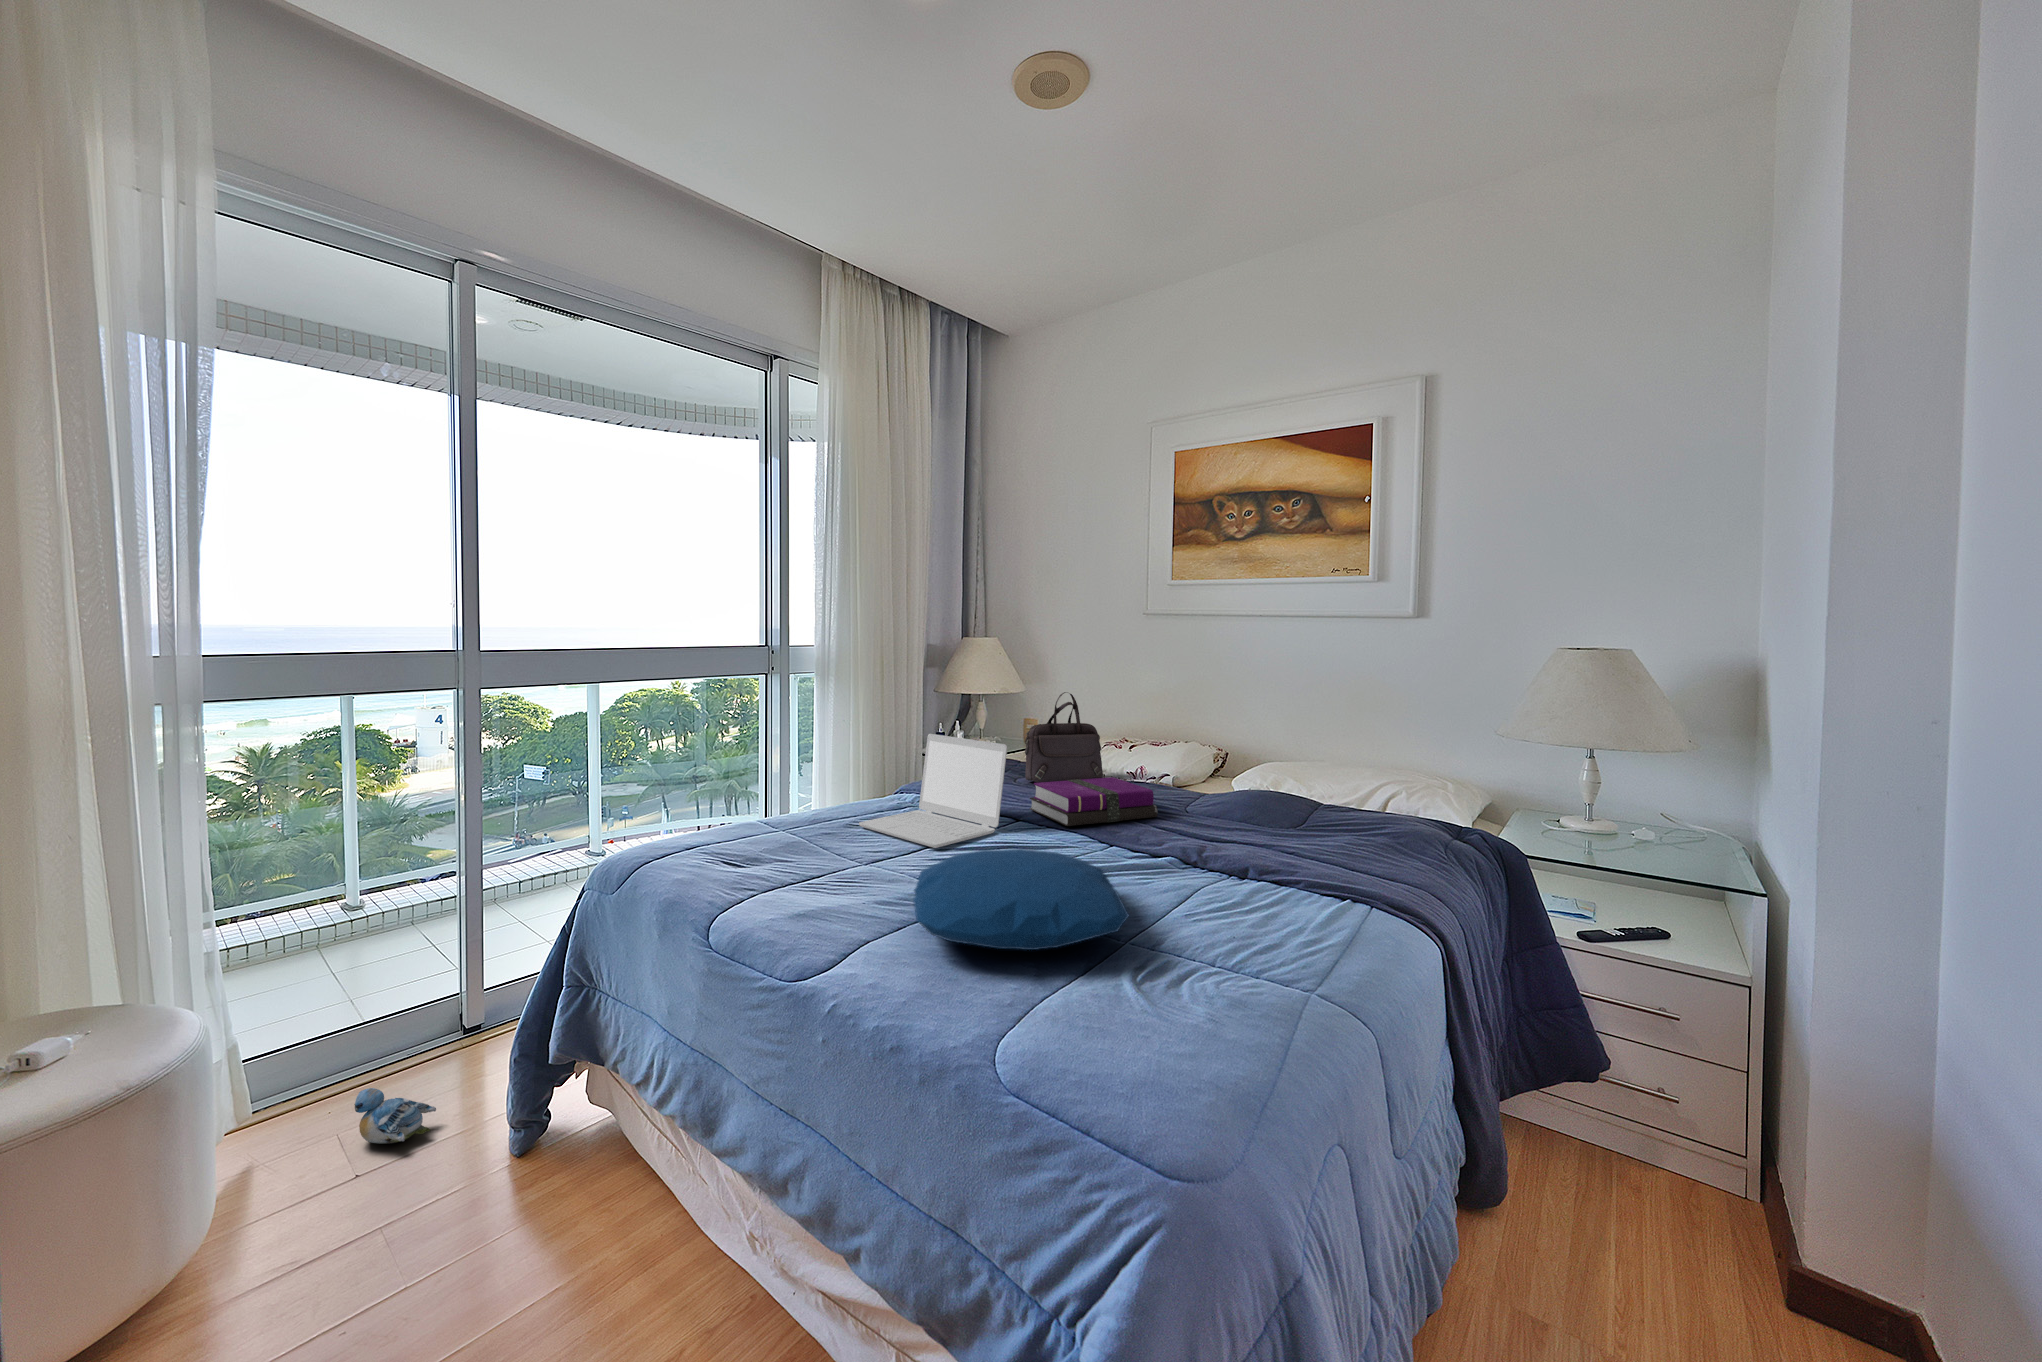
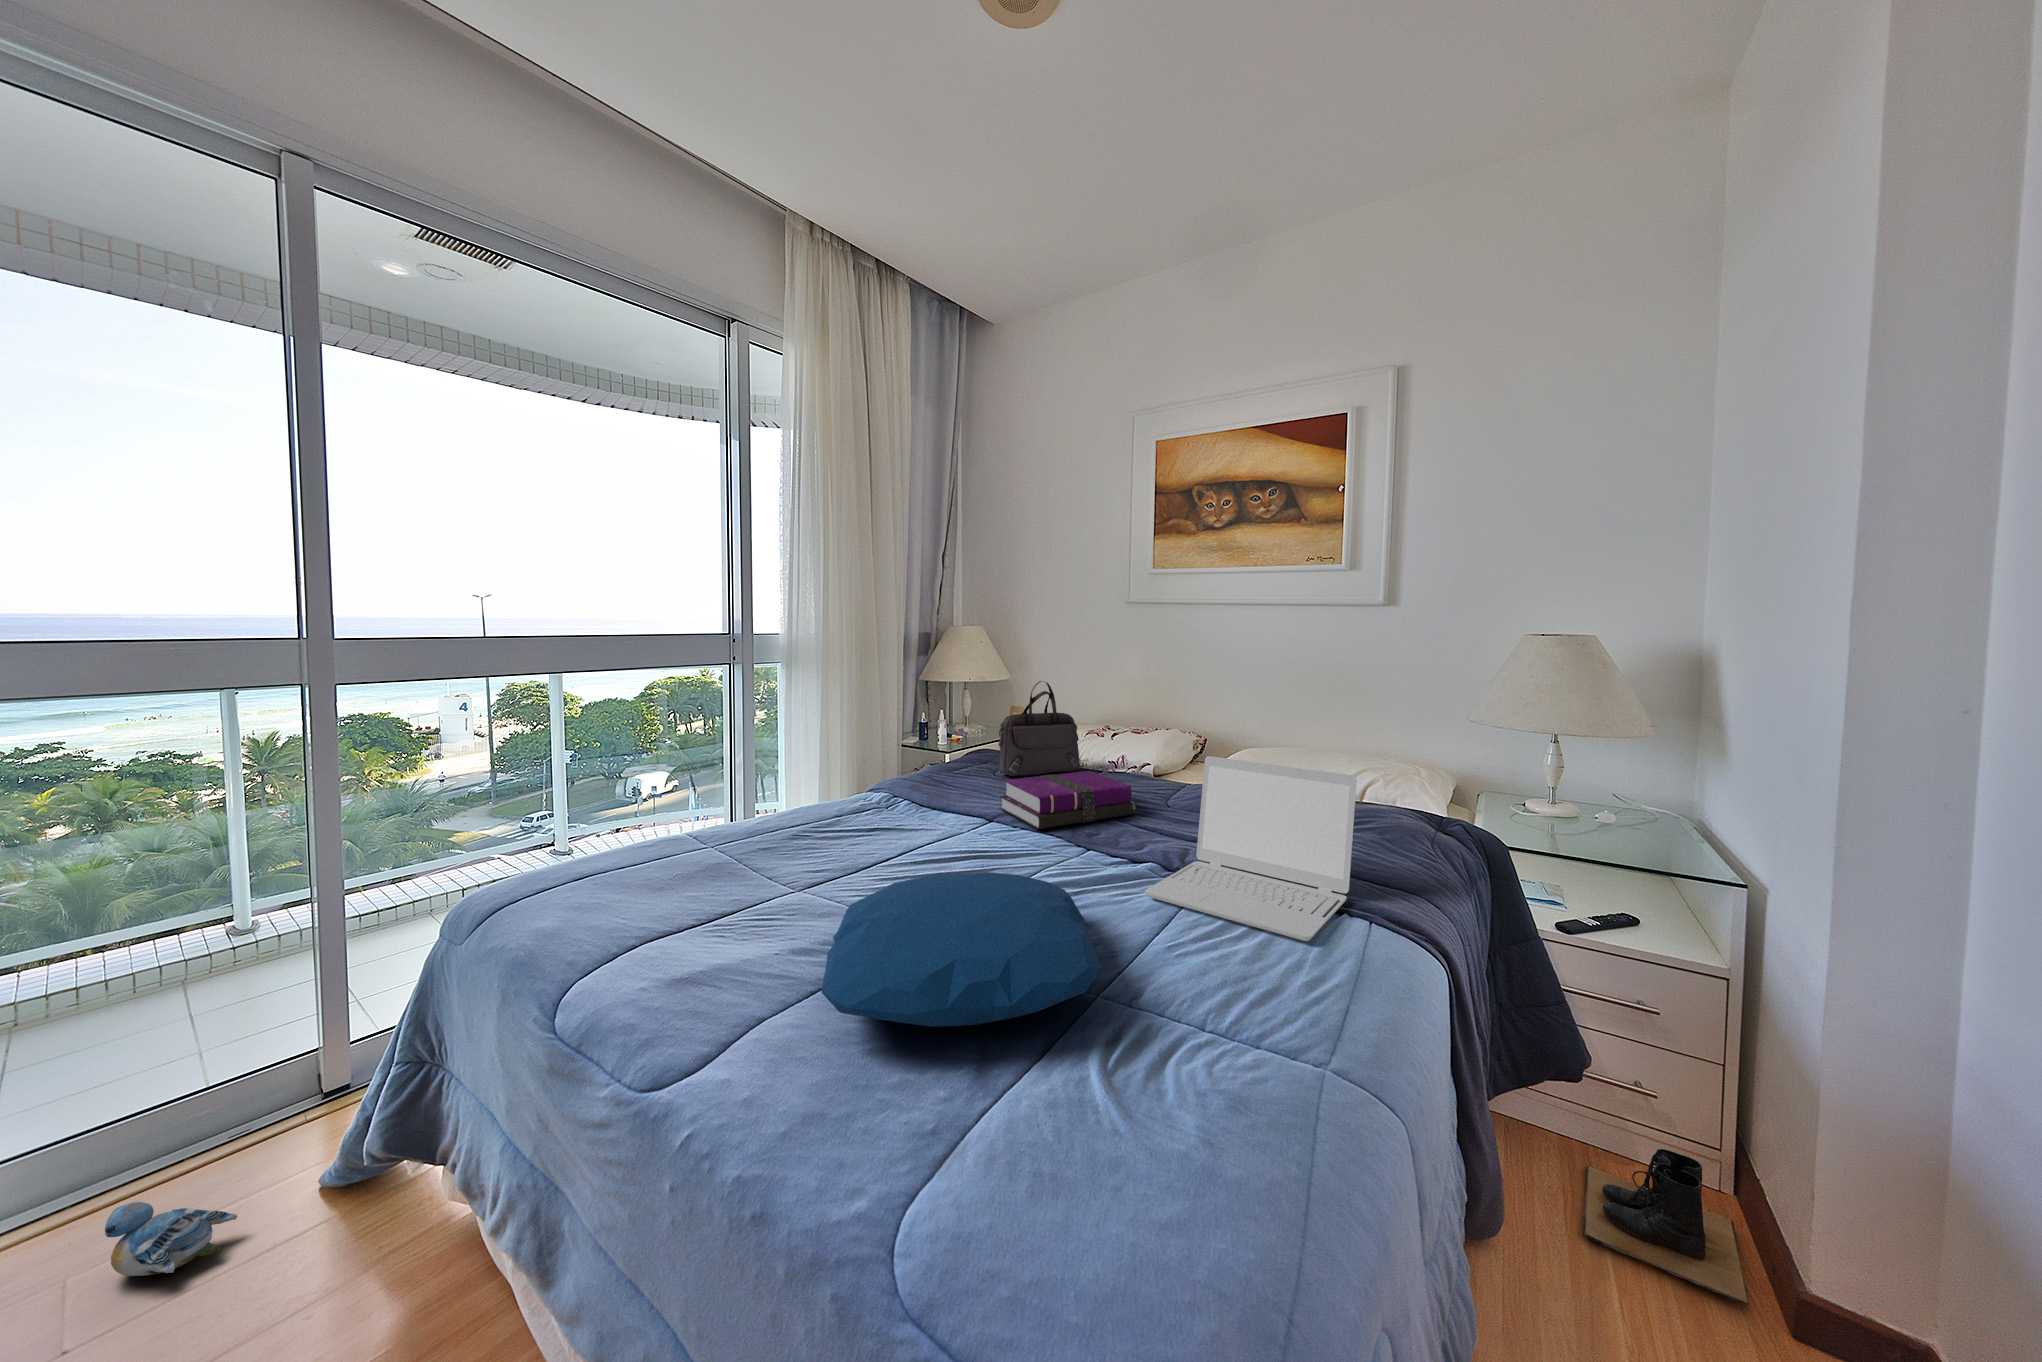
laptop: present [859,734,1007,848] -> present [1145,756,1357,941]
boots: none [1588,1142,1748,1277] -> present [1583,1149,1749,1305]

